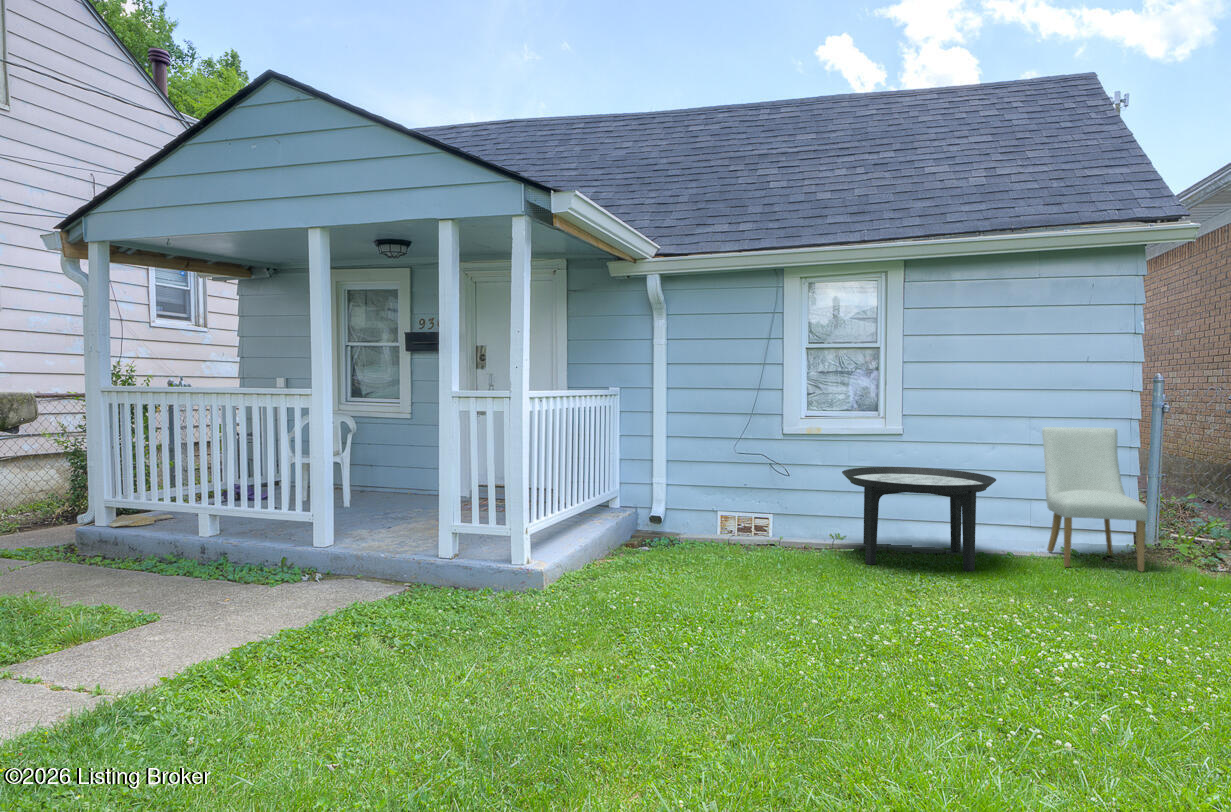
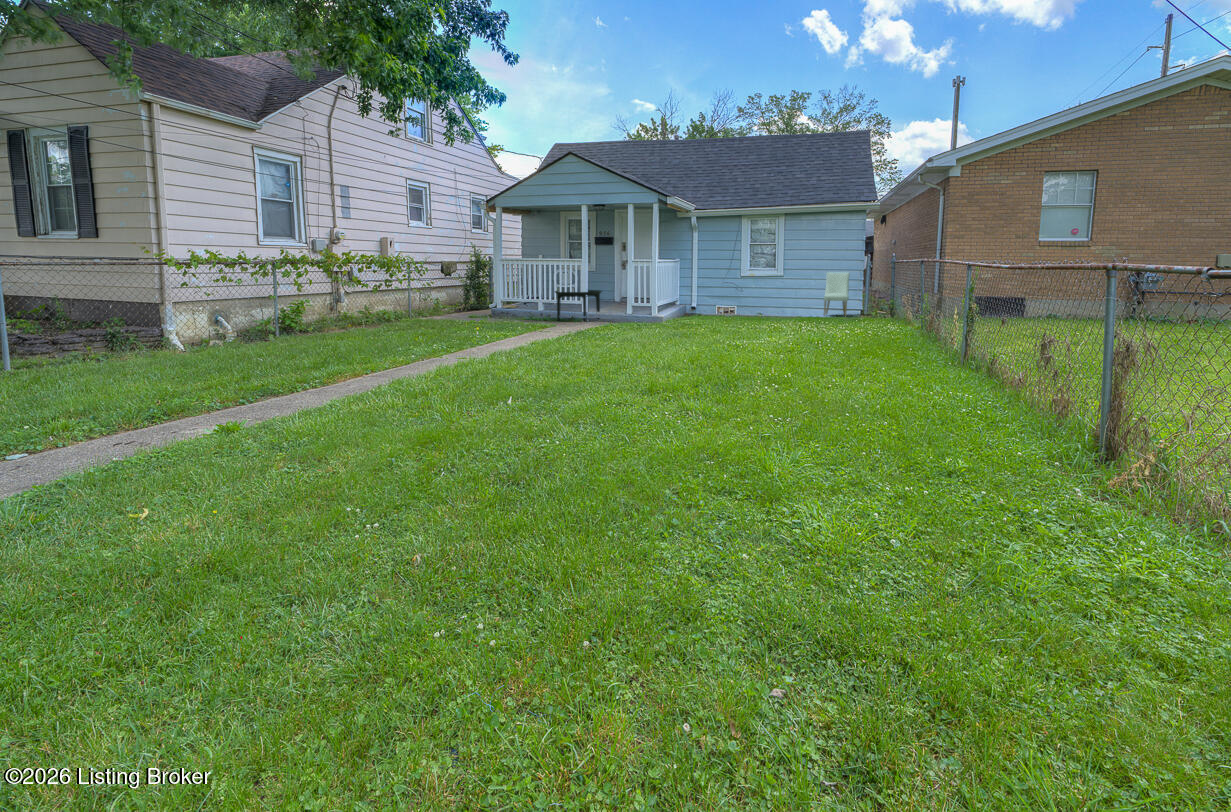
round table: present [842,467,996,572] -> present [555,290,602,321]

